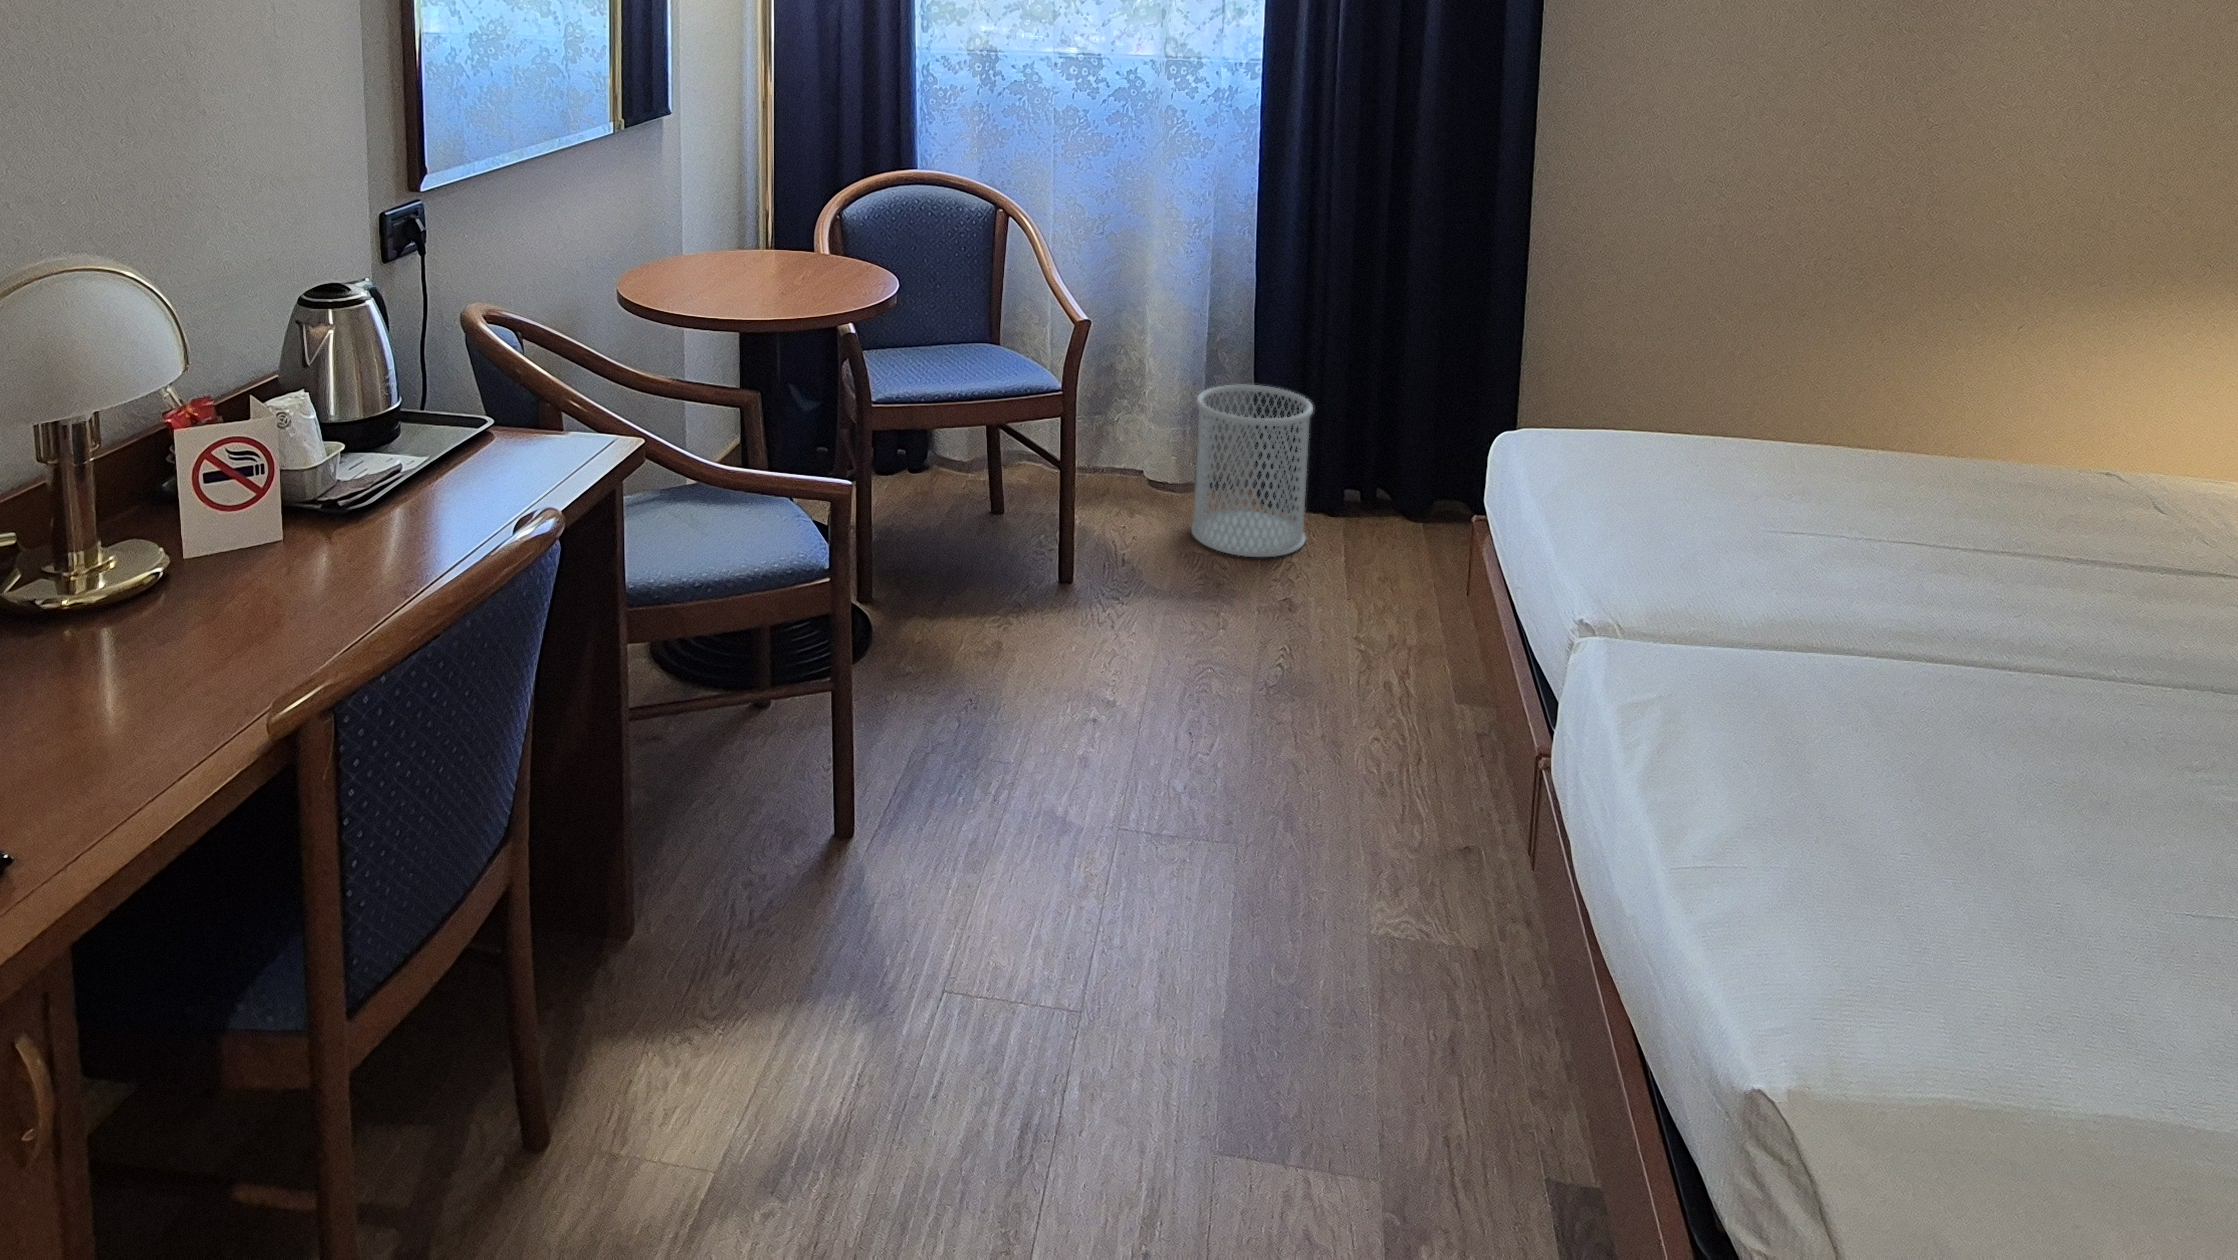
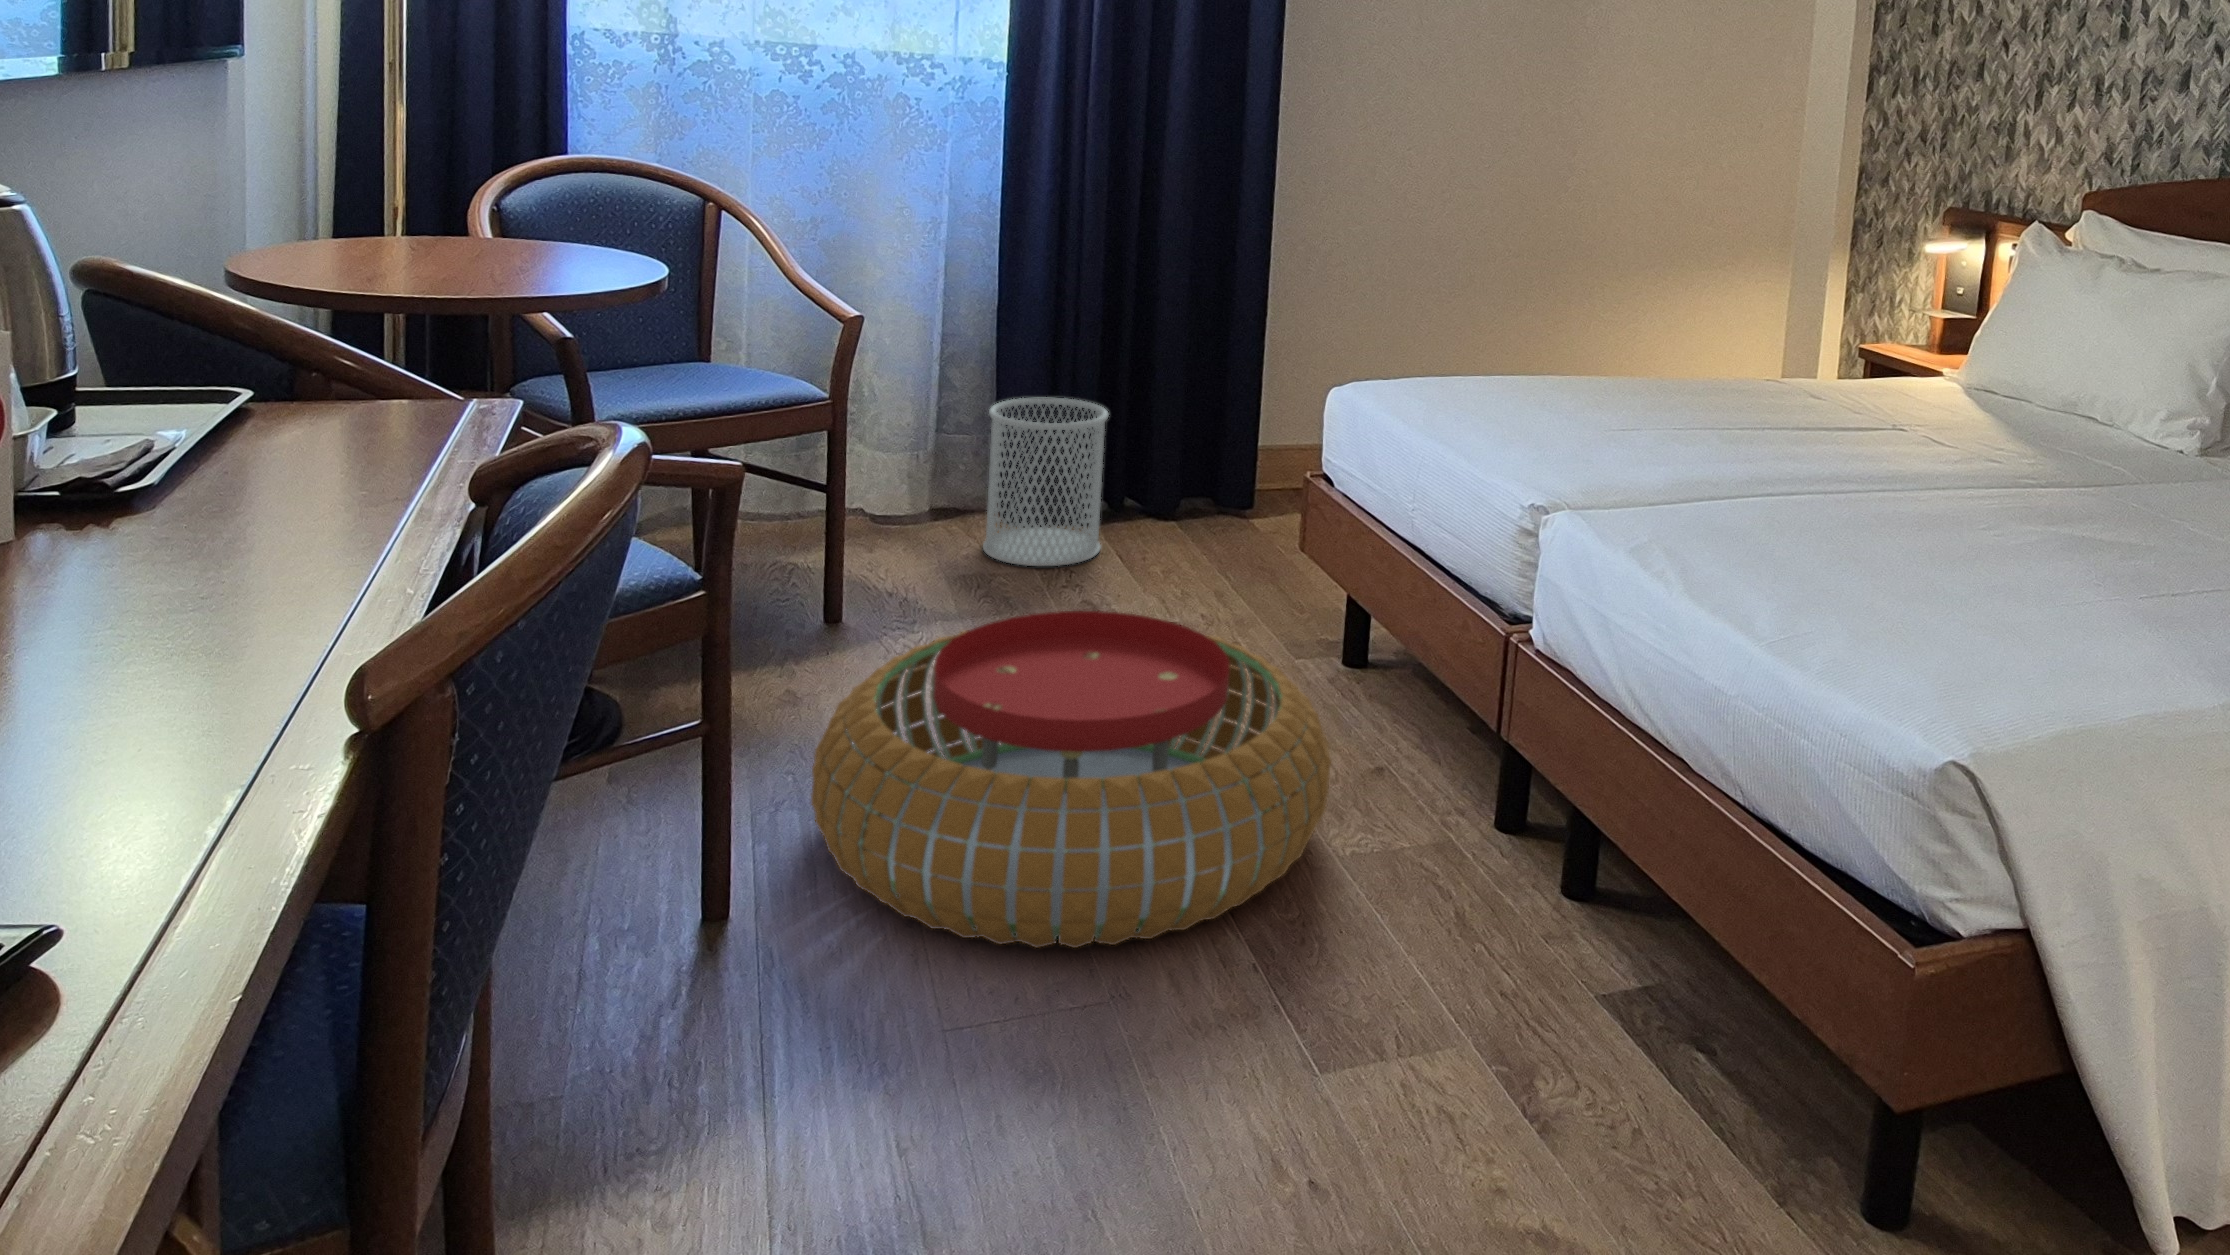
pouf: none [858,630,1353,991] -> present [811,611,1331,948]

